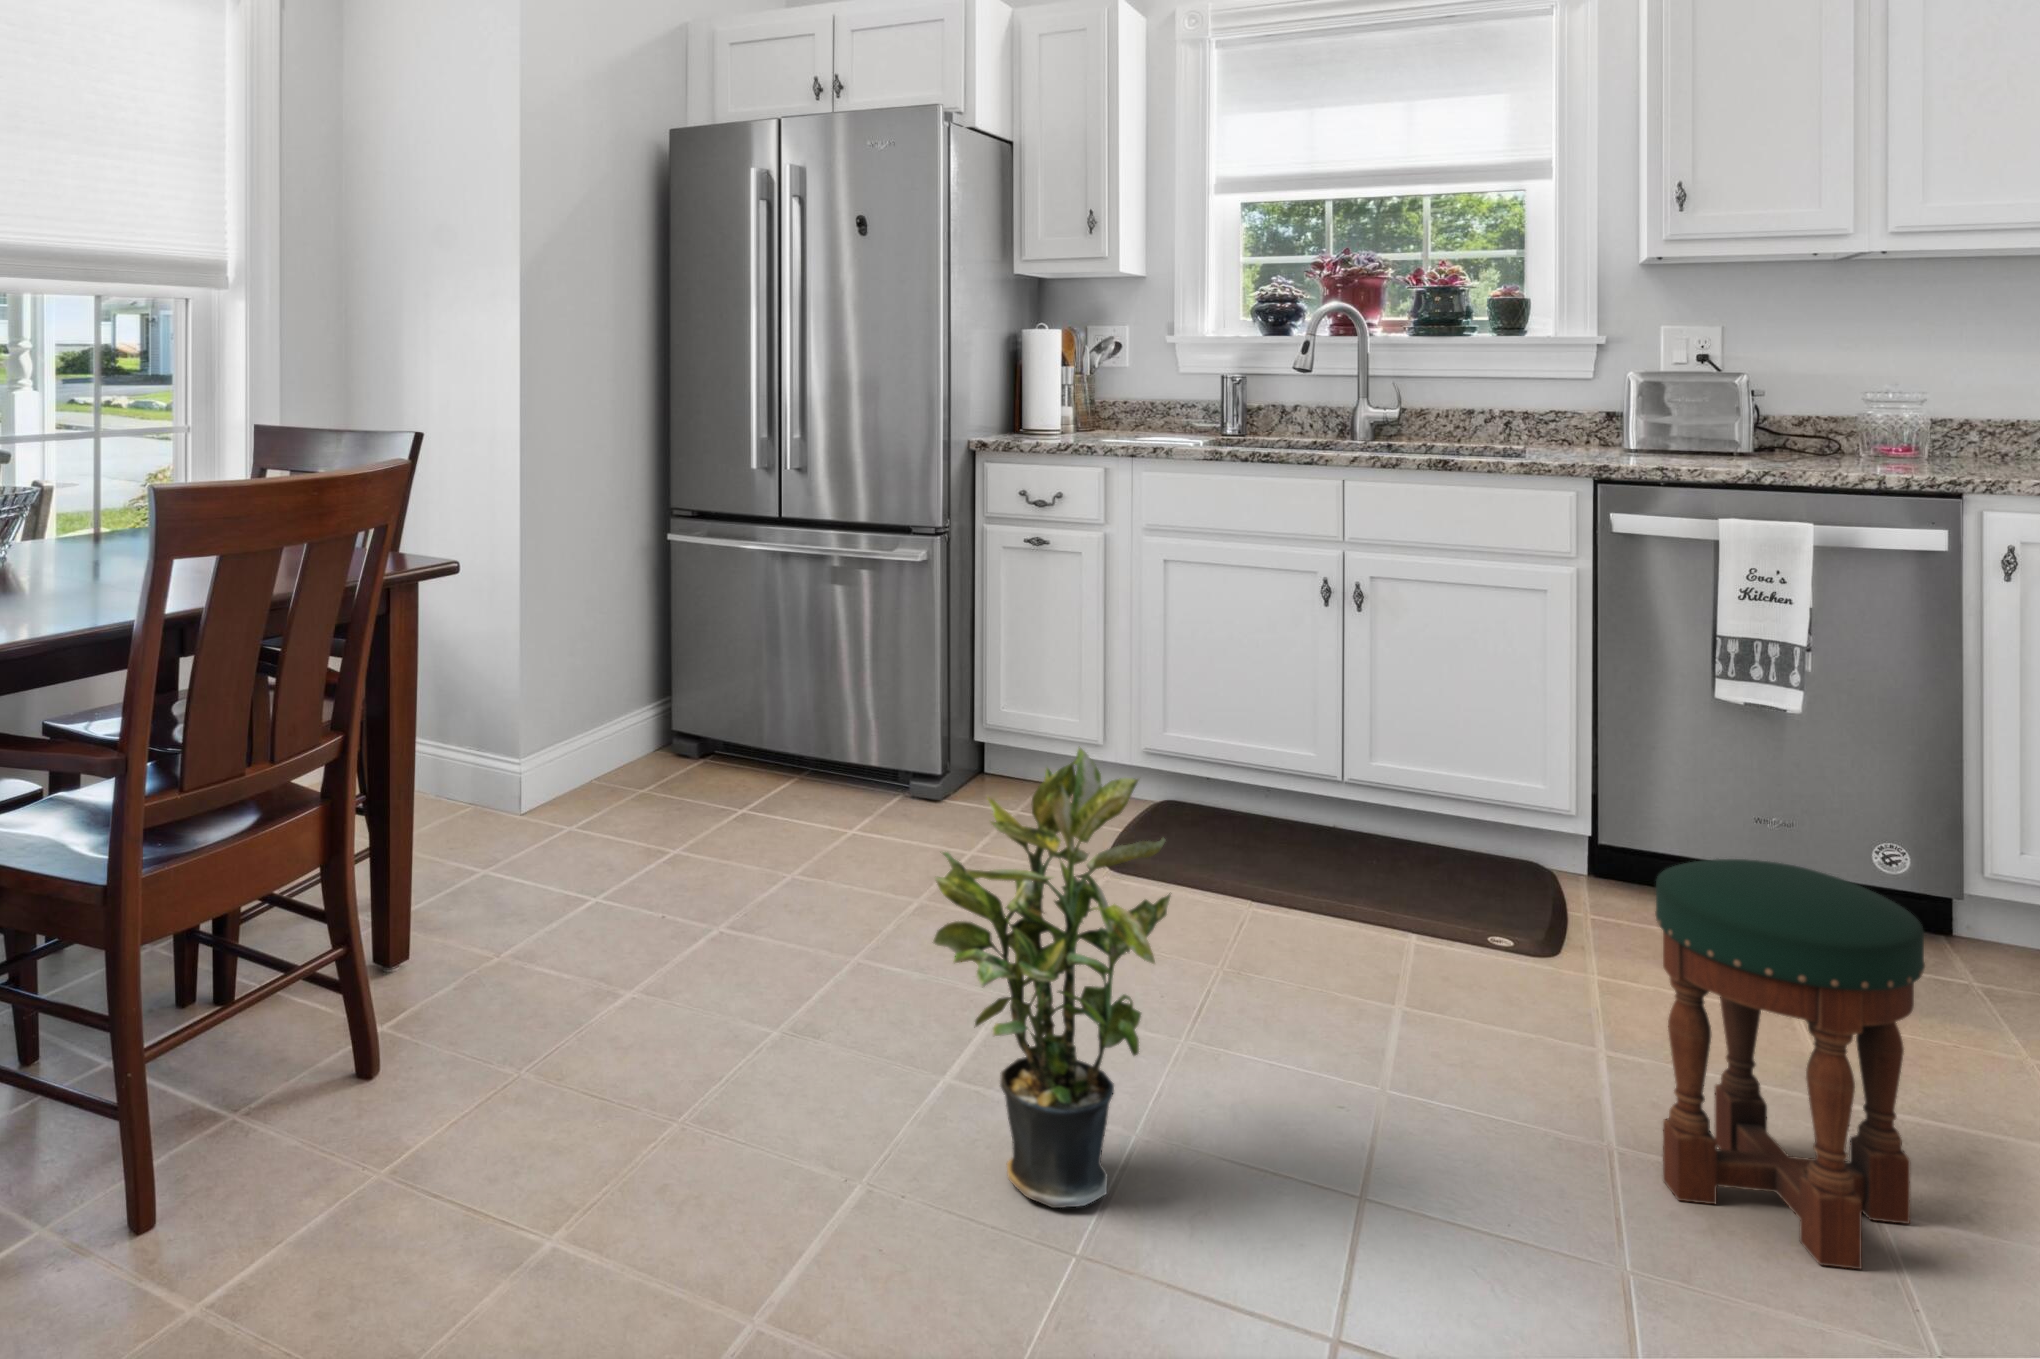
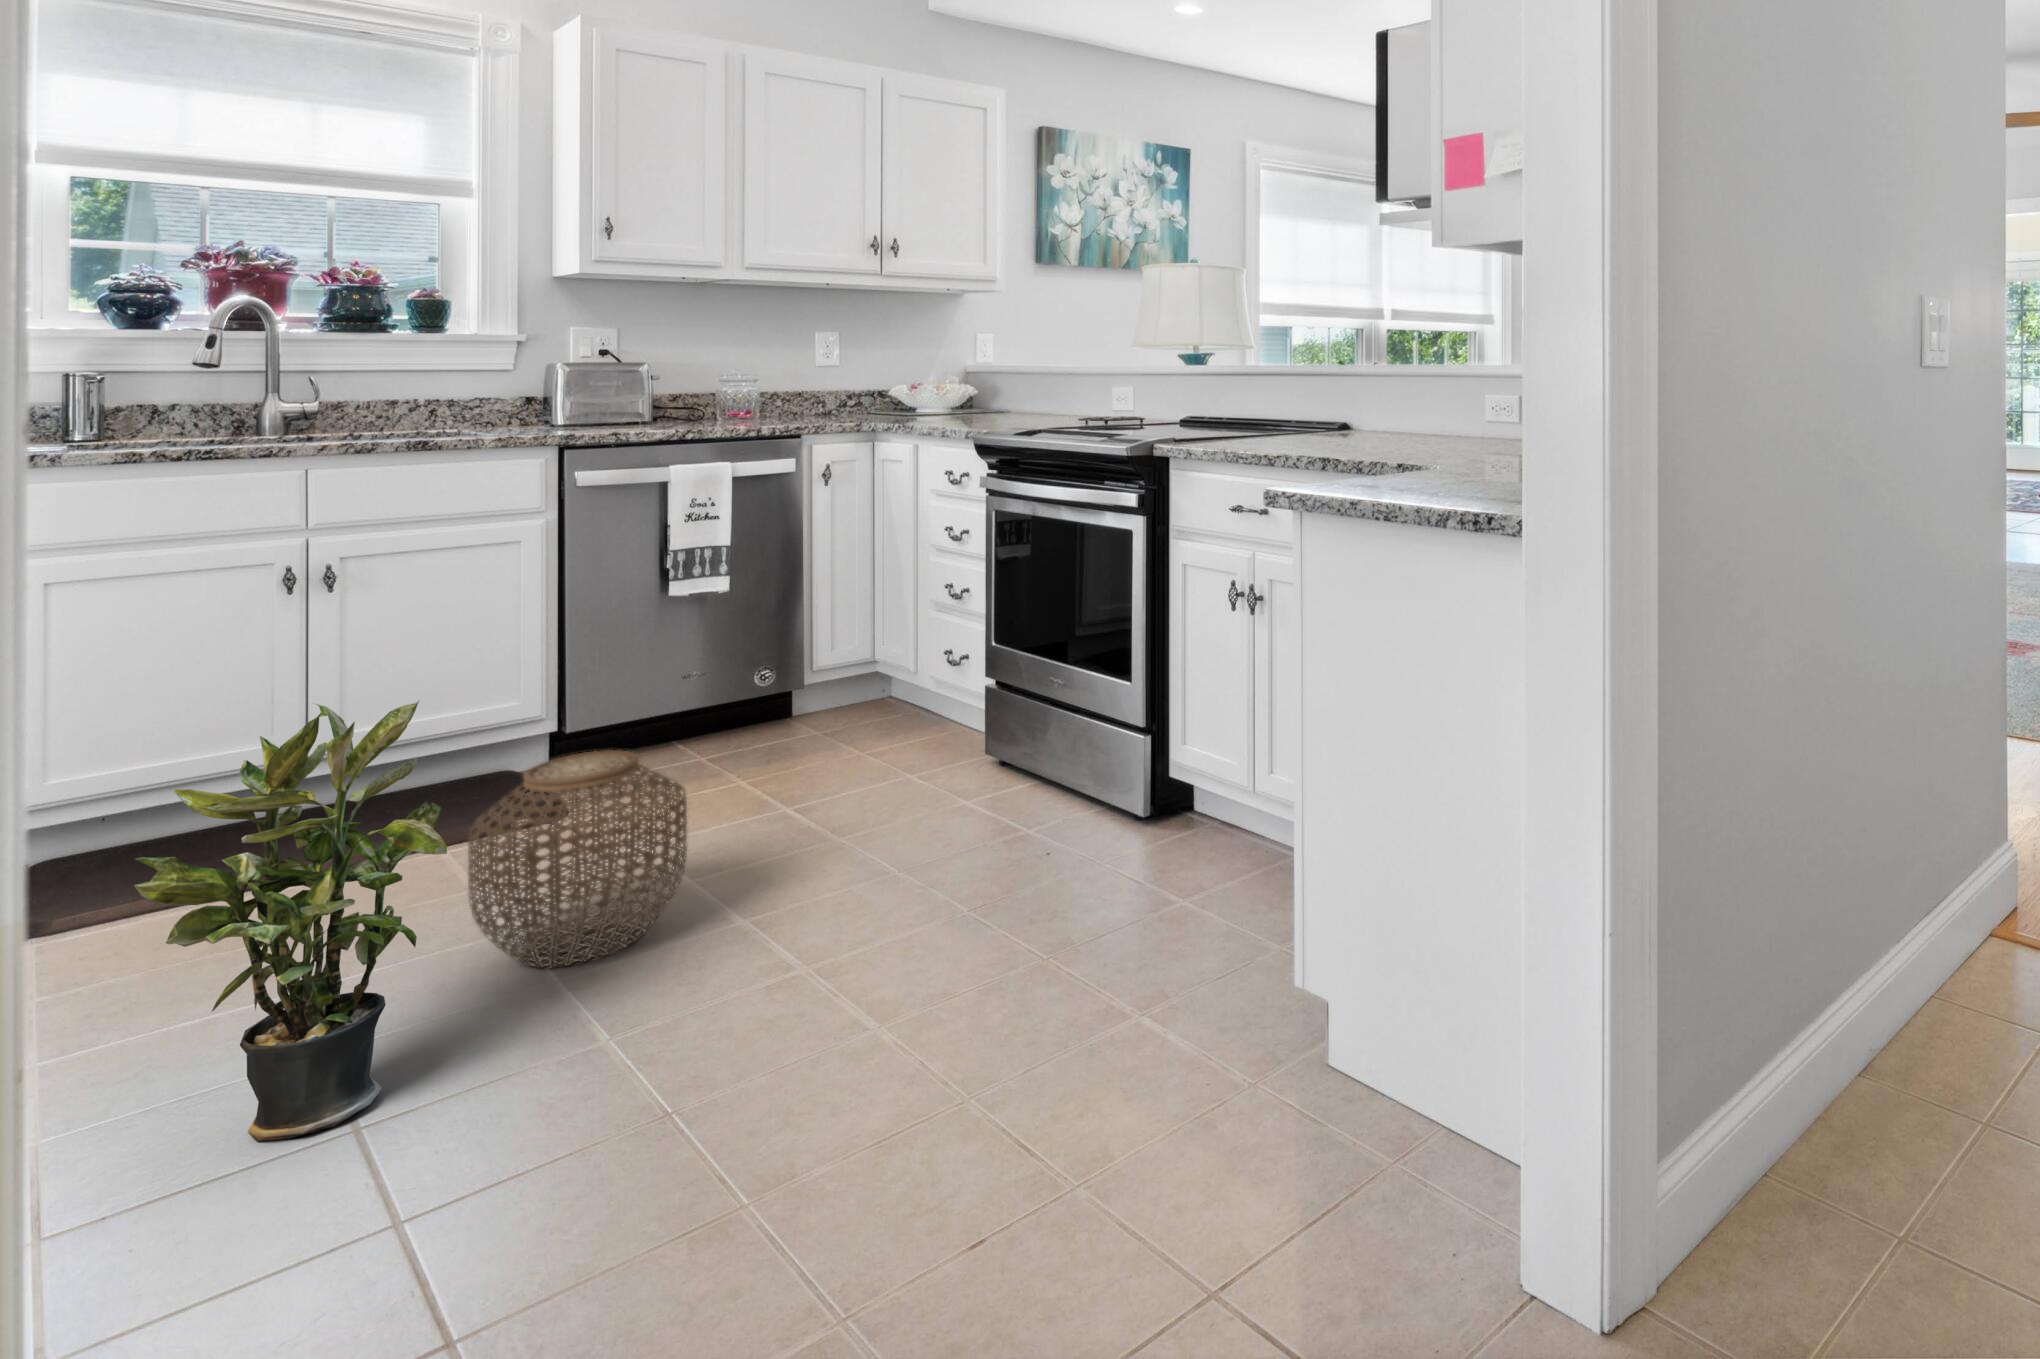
stool: present [1655,859,1925,1269] -> none [744,653,894,882]
woven basket: none [1279,887,1530,1179] -> present [468,750,687,968]

